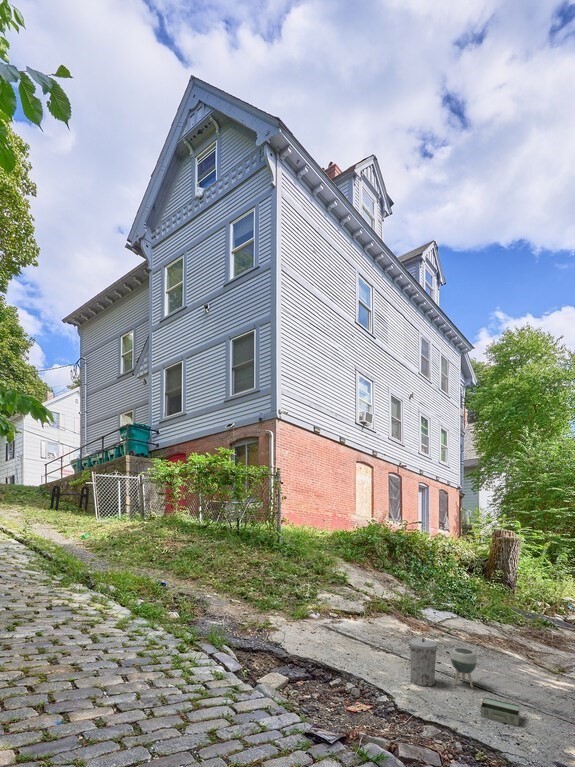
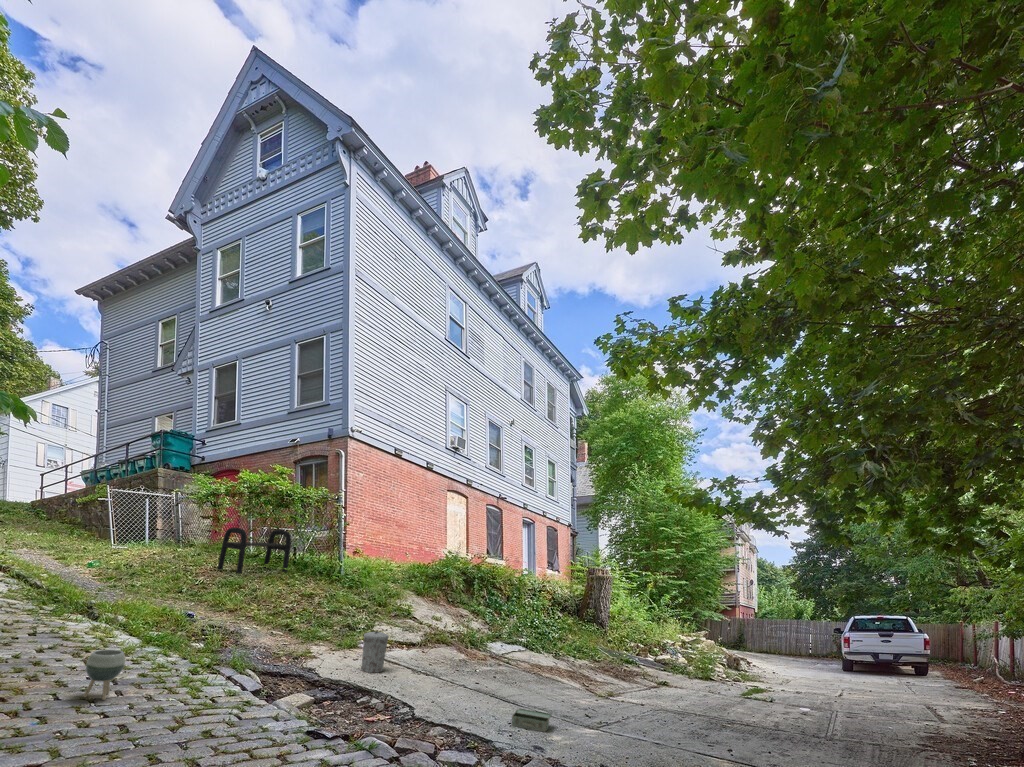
bench: present [50,485,89,510] -> present [218,528,291,574]
trash can: present [409,639,437,686] -> present [361,631,389,673]
planter: present [451,648,477,688] -> present [84,650,125,700]

